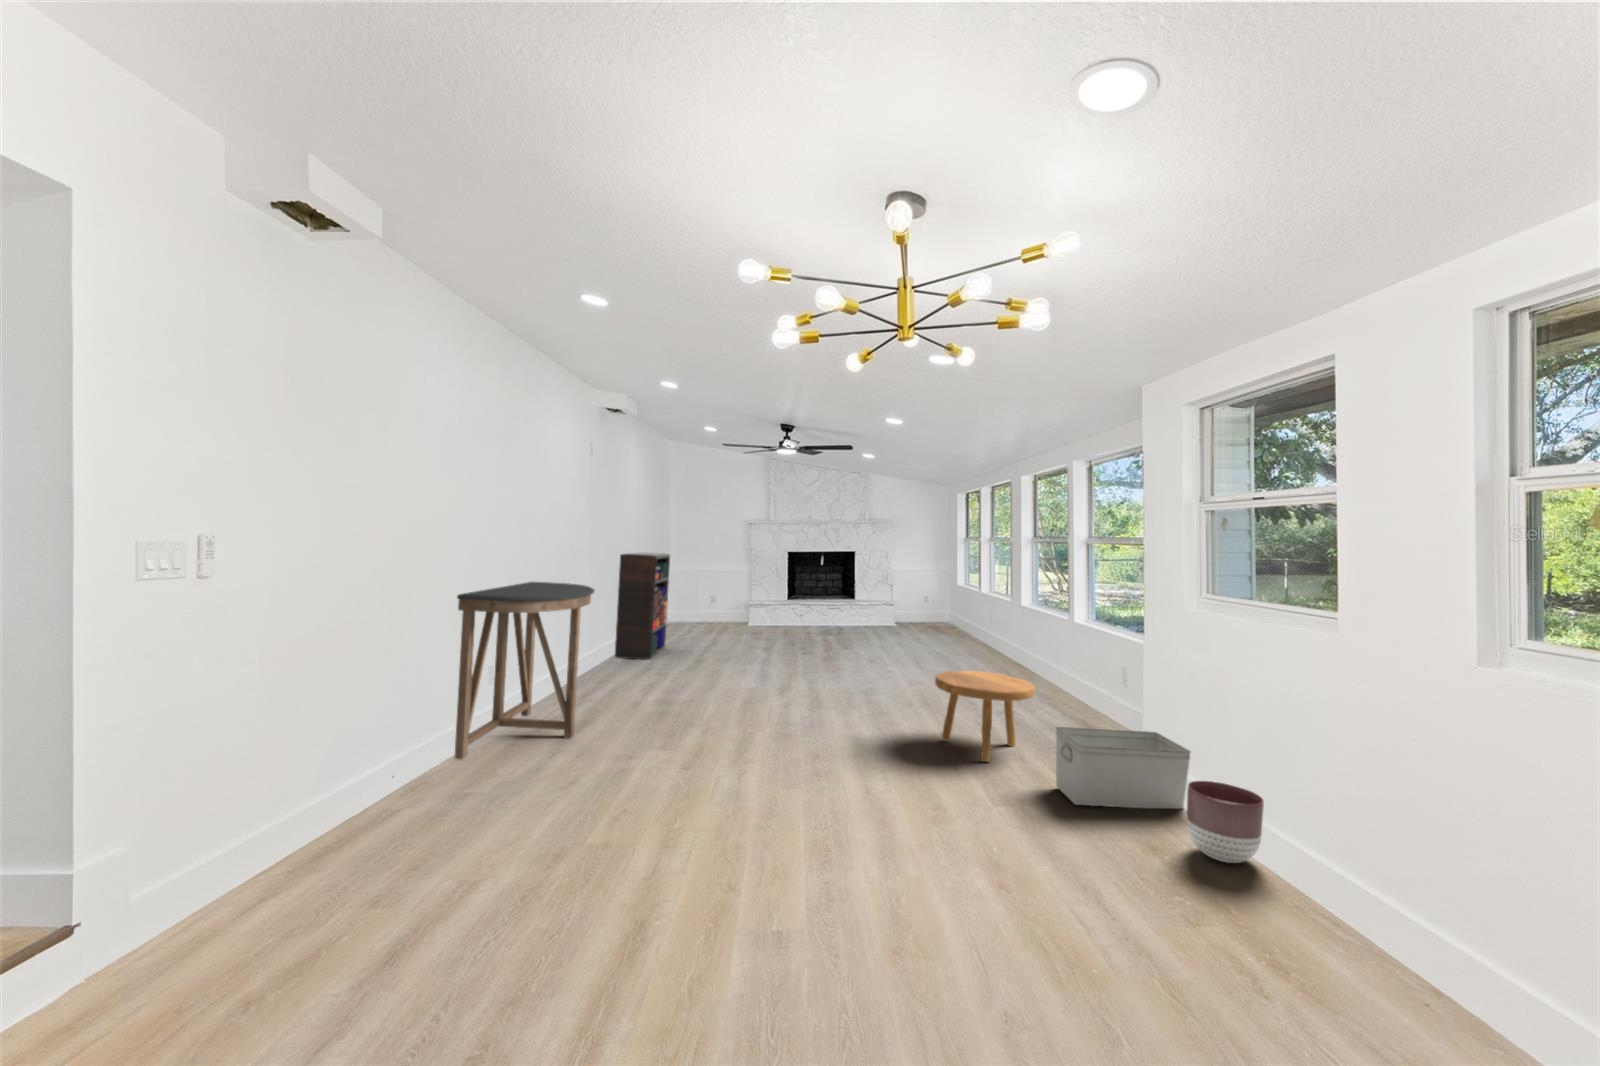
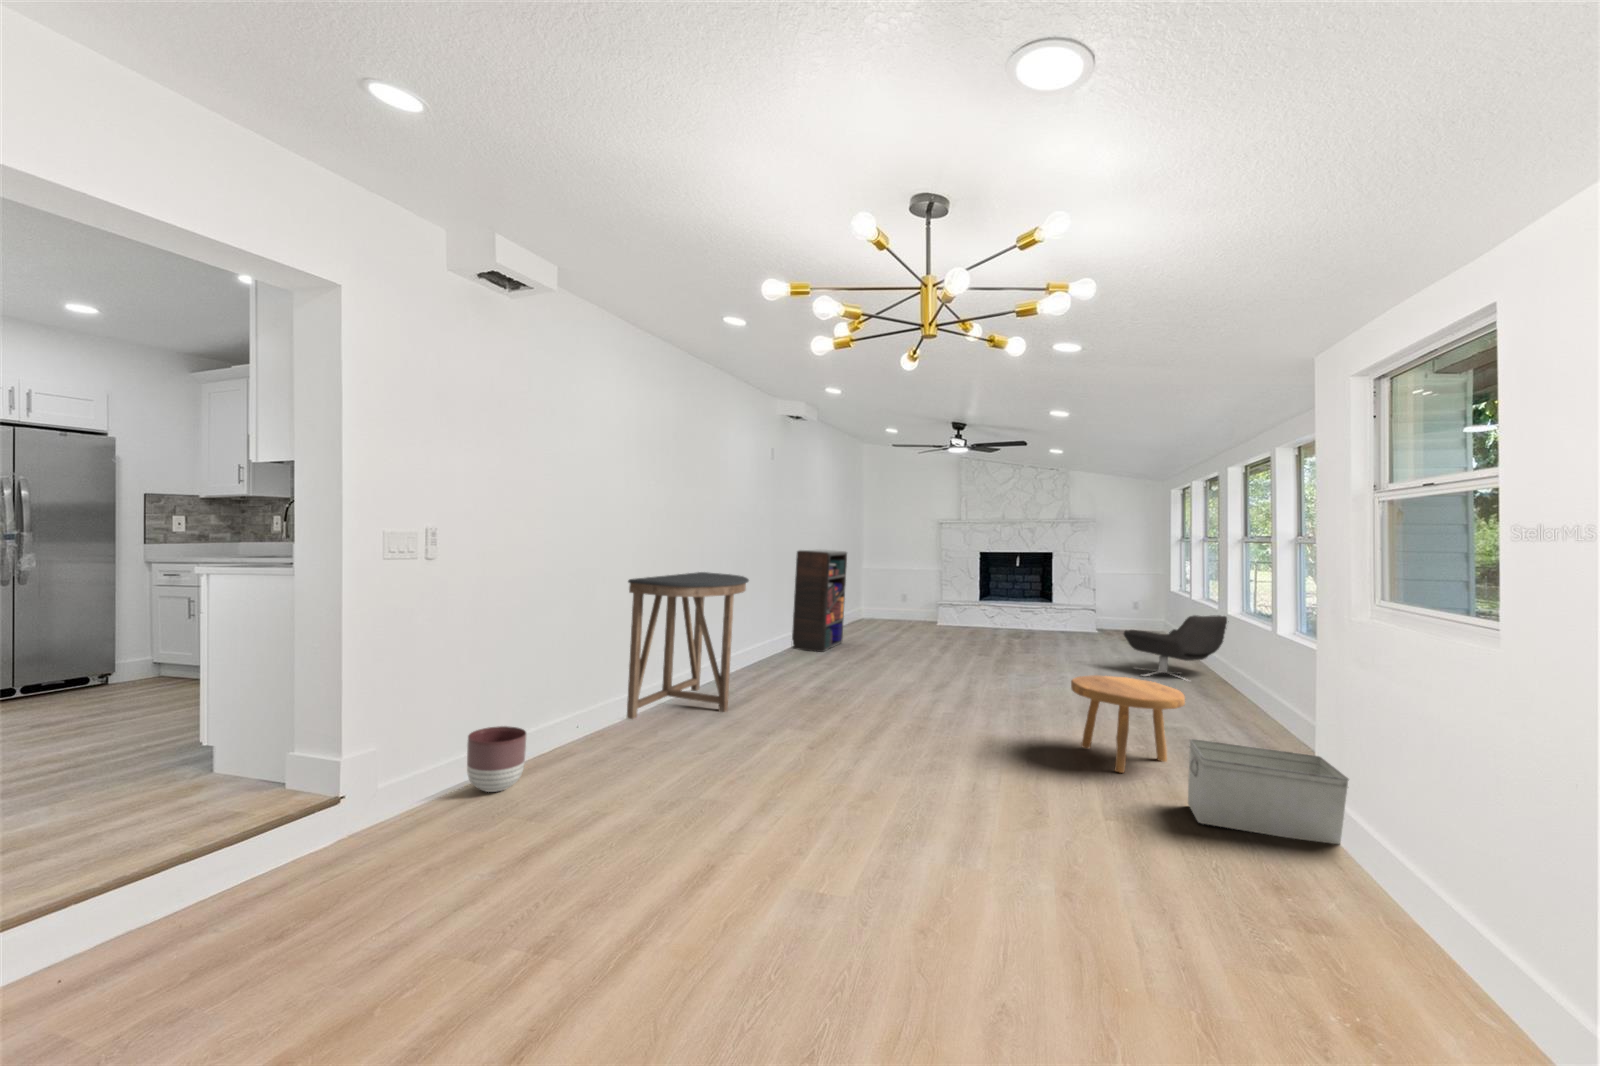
lounge chair: none [936,607,1020,667] -> present [1124,615,1227,680]
planter: present [1187,781,1264,863] -> present [467,726,526,792]

